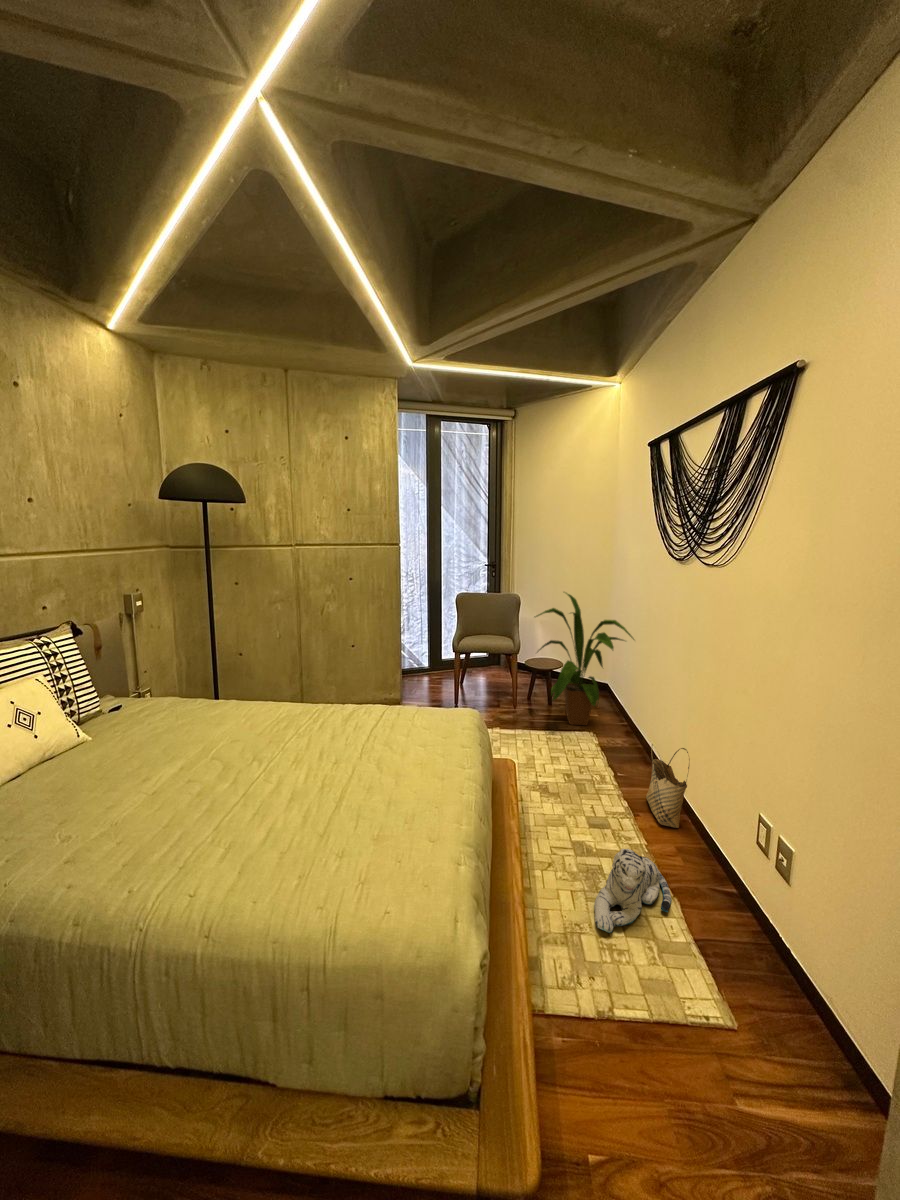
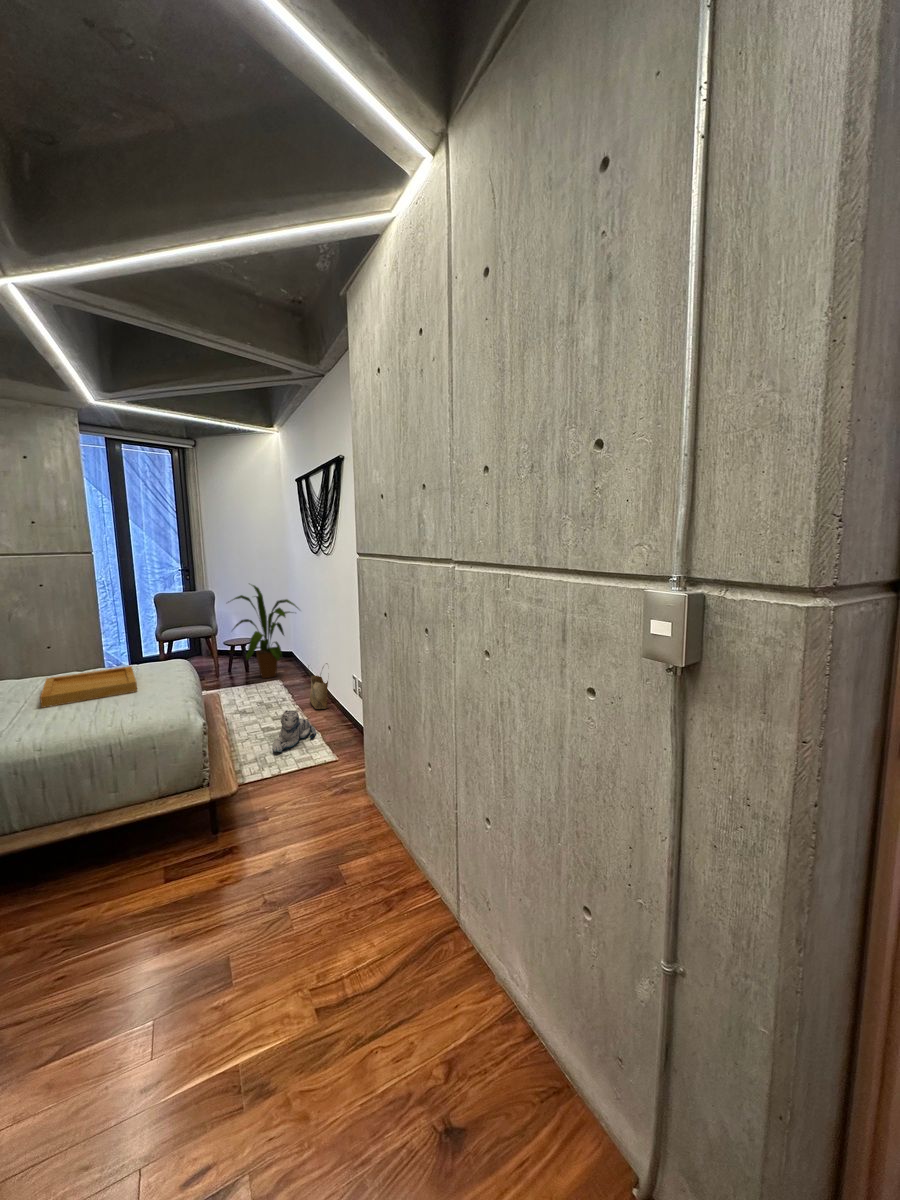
tray: none [264,735,401,812] -> present [40,666,137,708]

